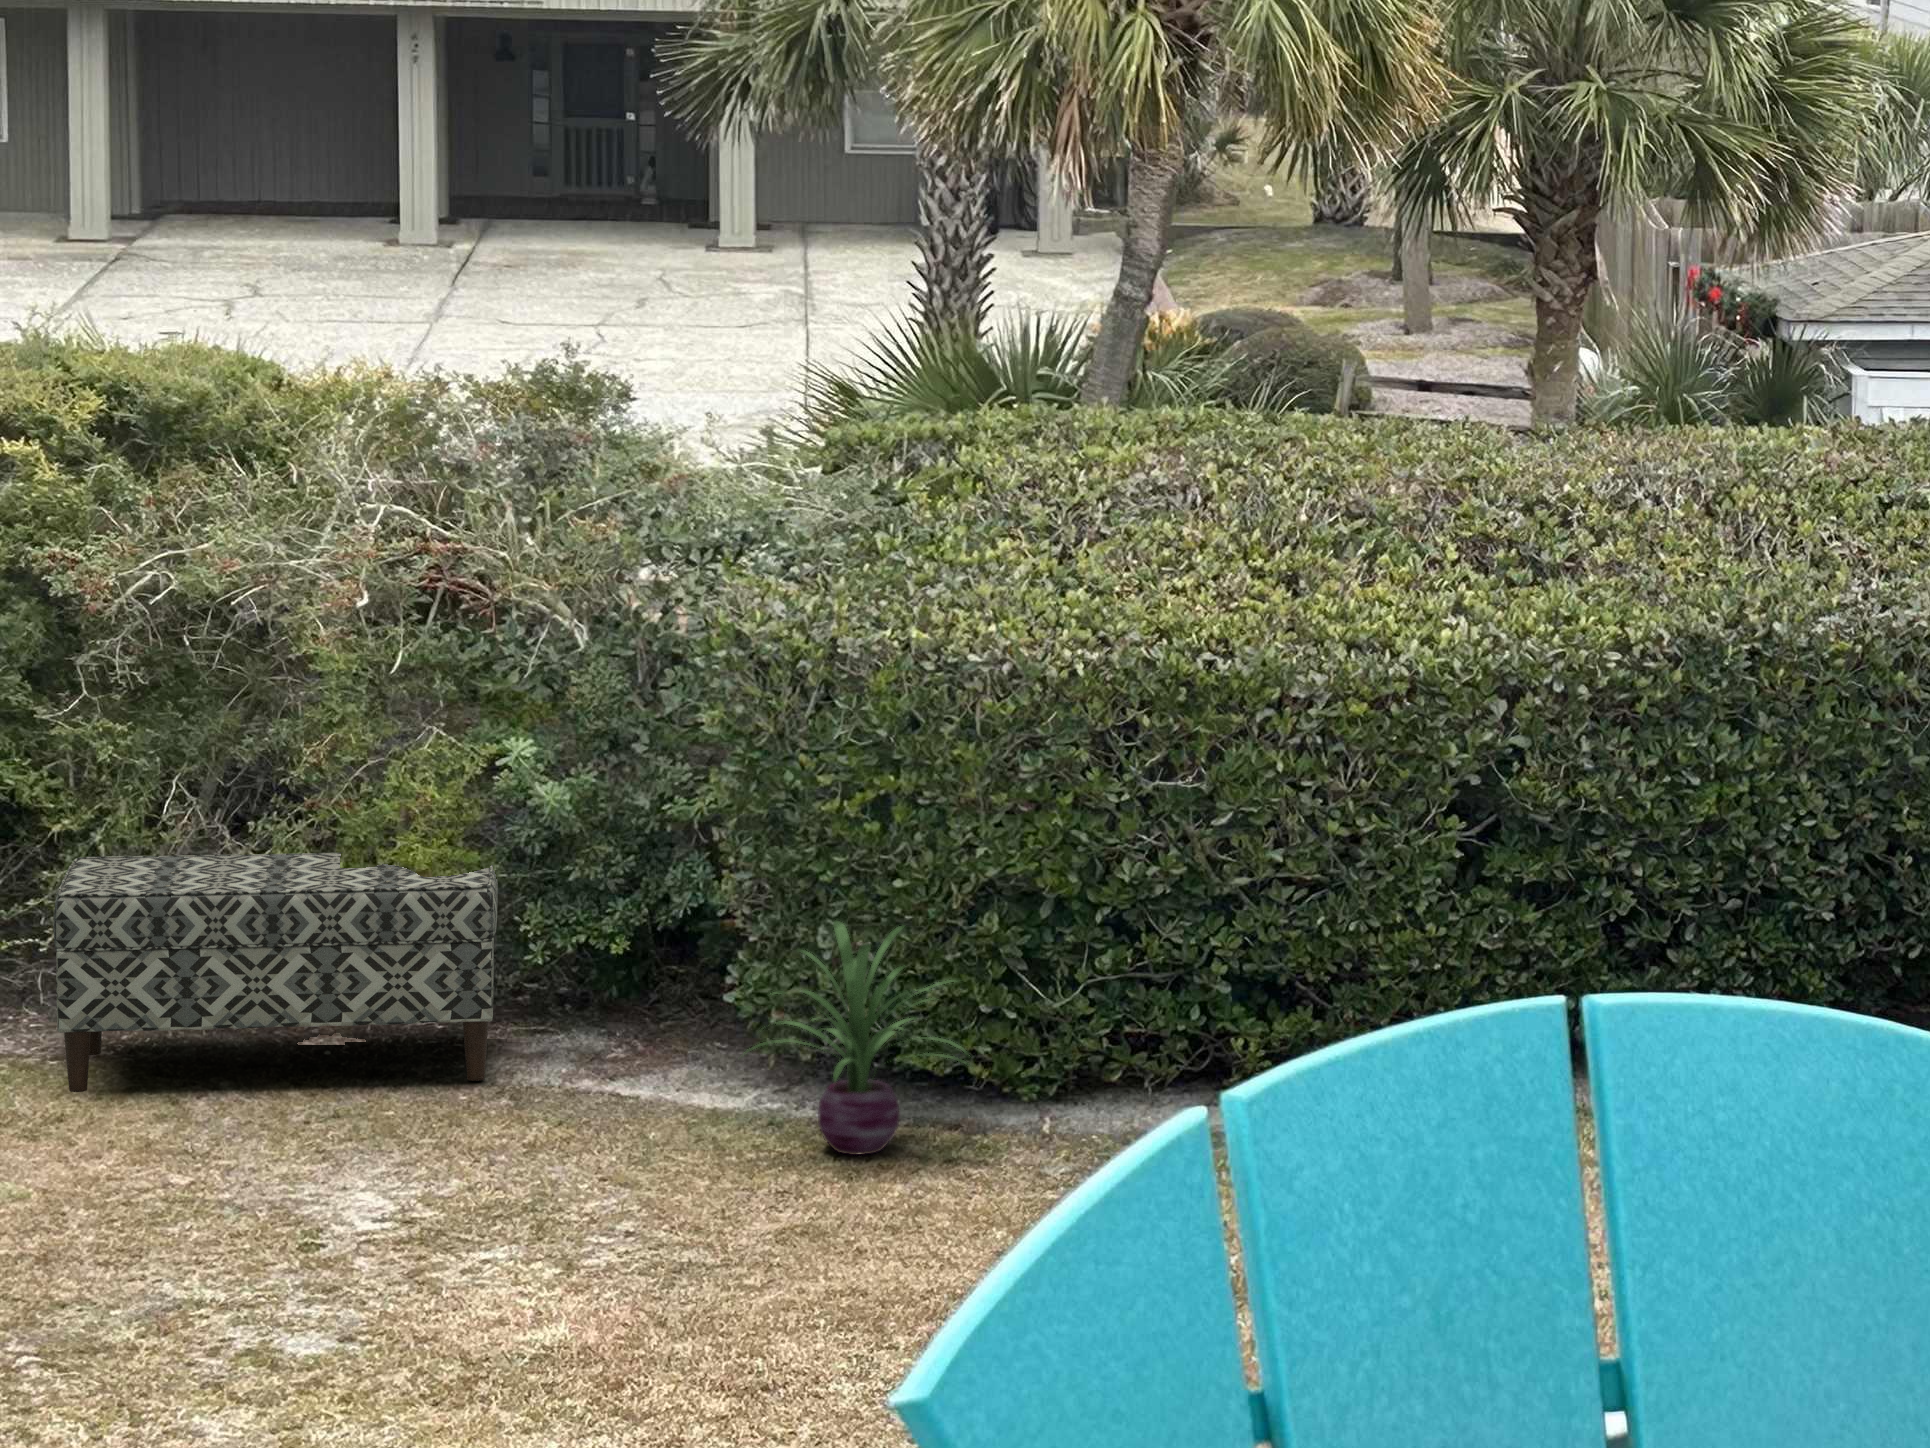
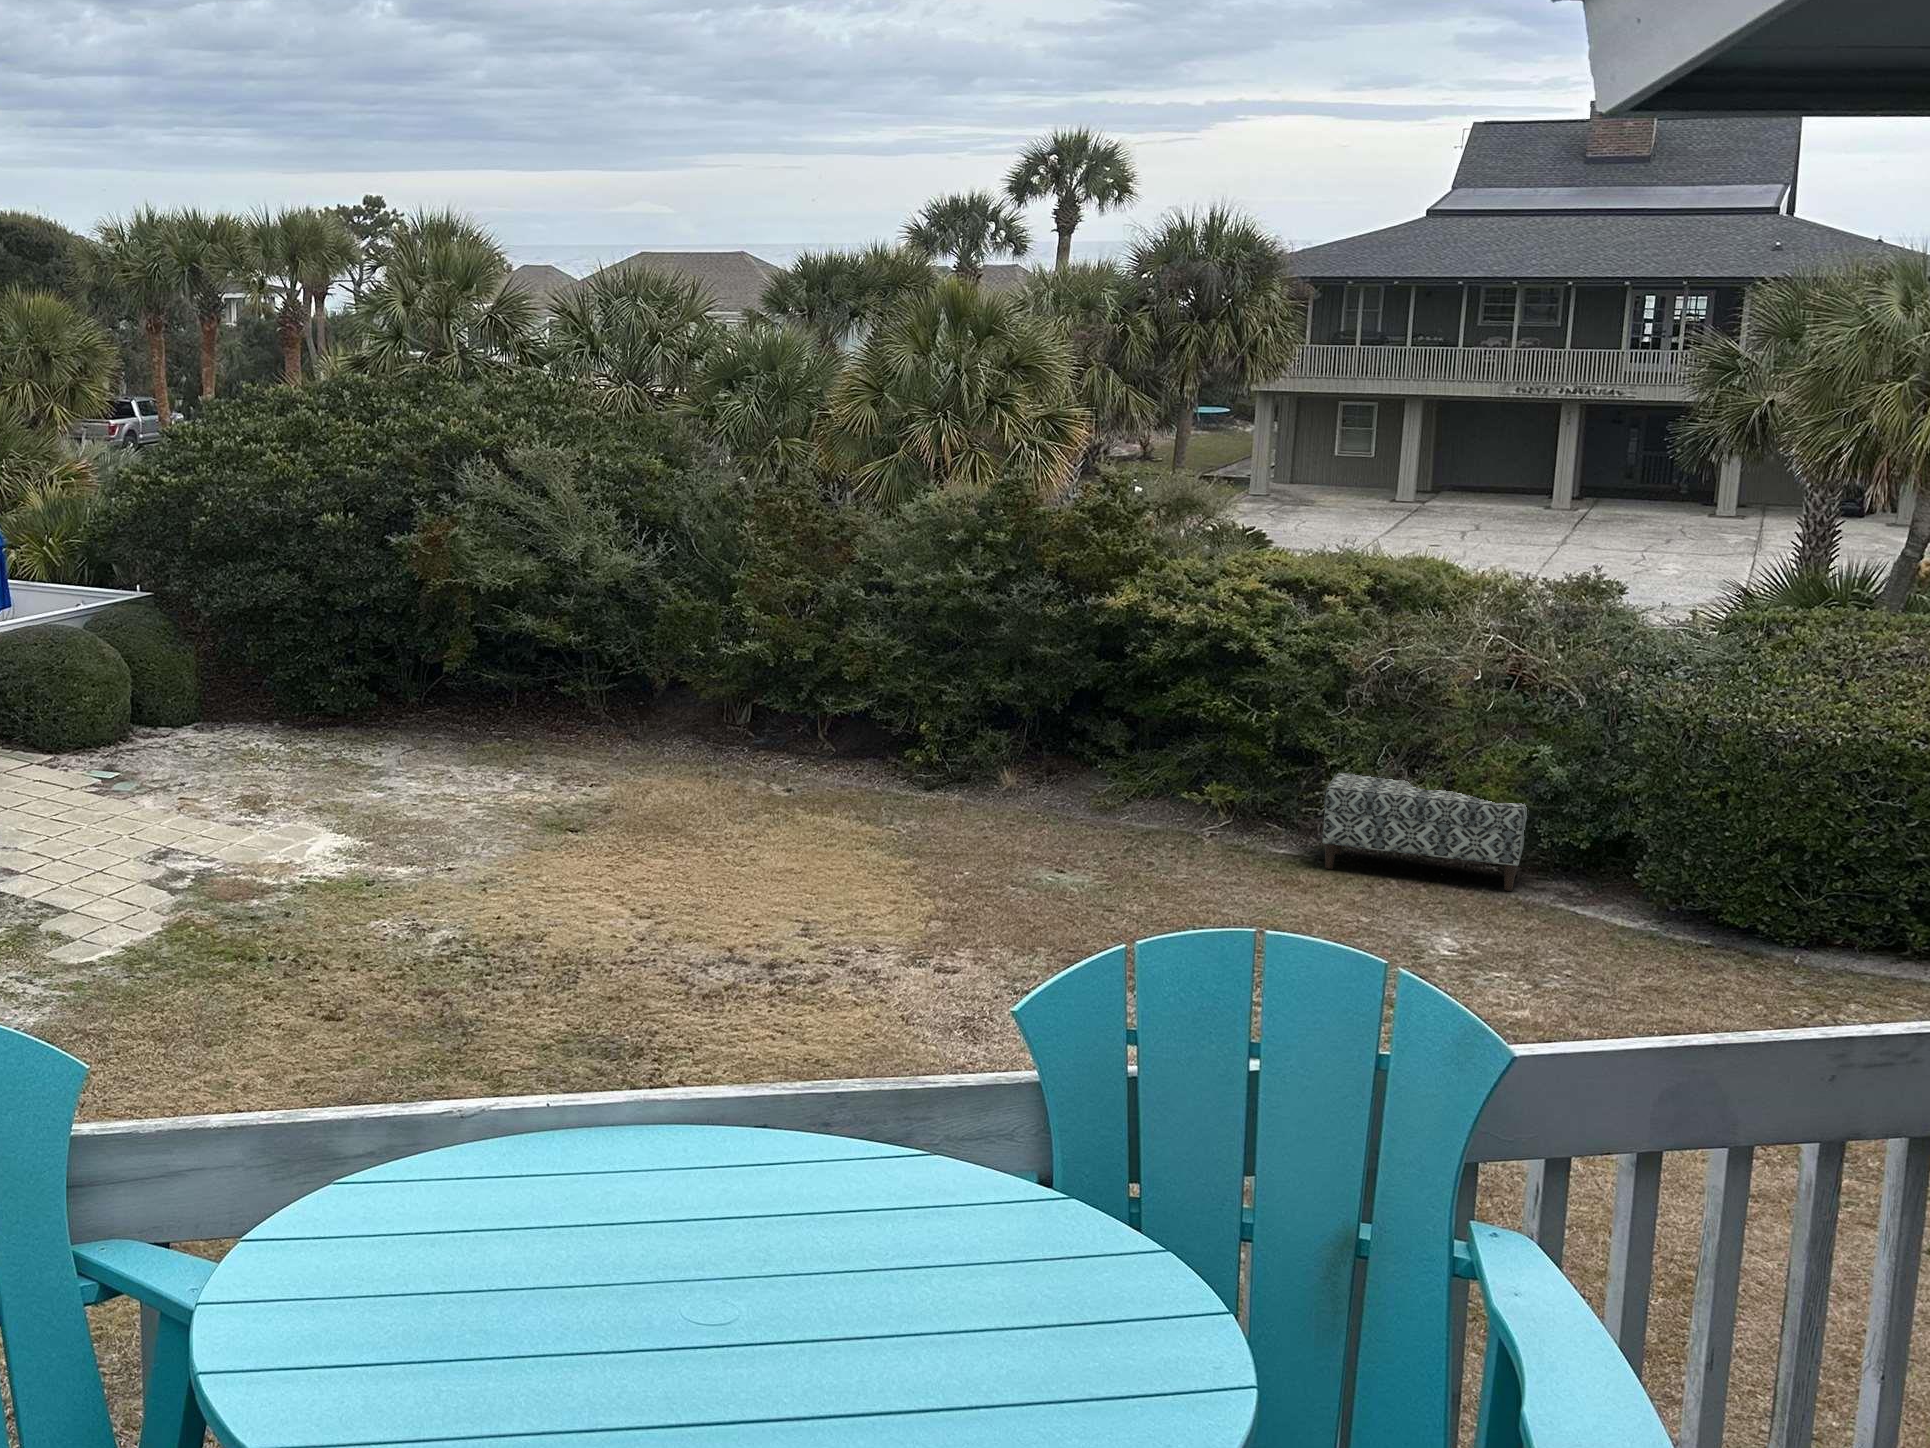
decorative plant: present [744,921,966,1155] -> none [1633,844,1758,953]

